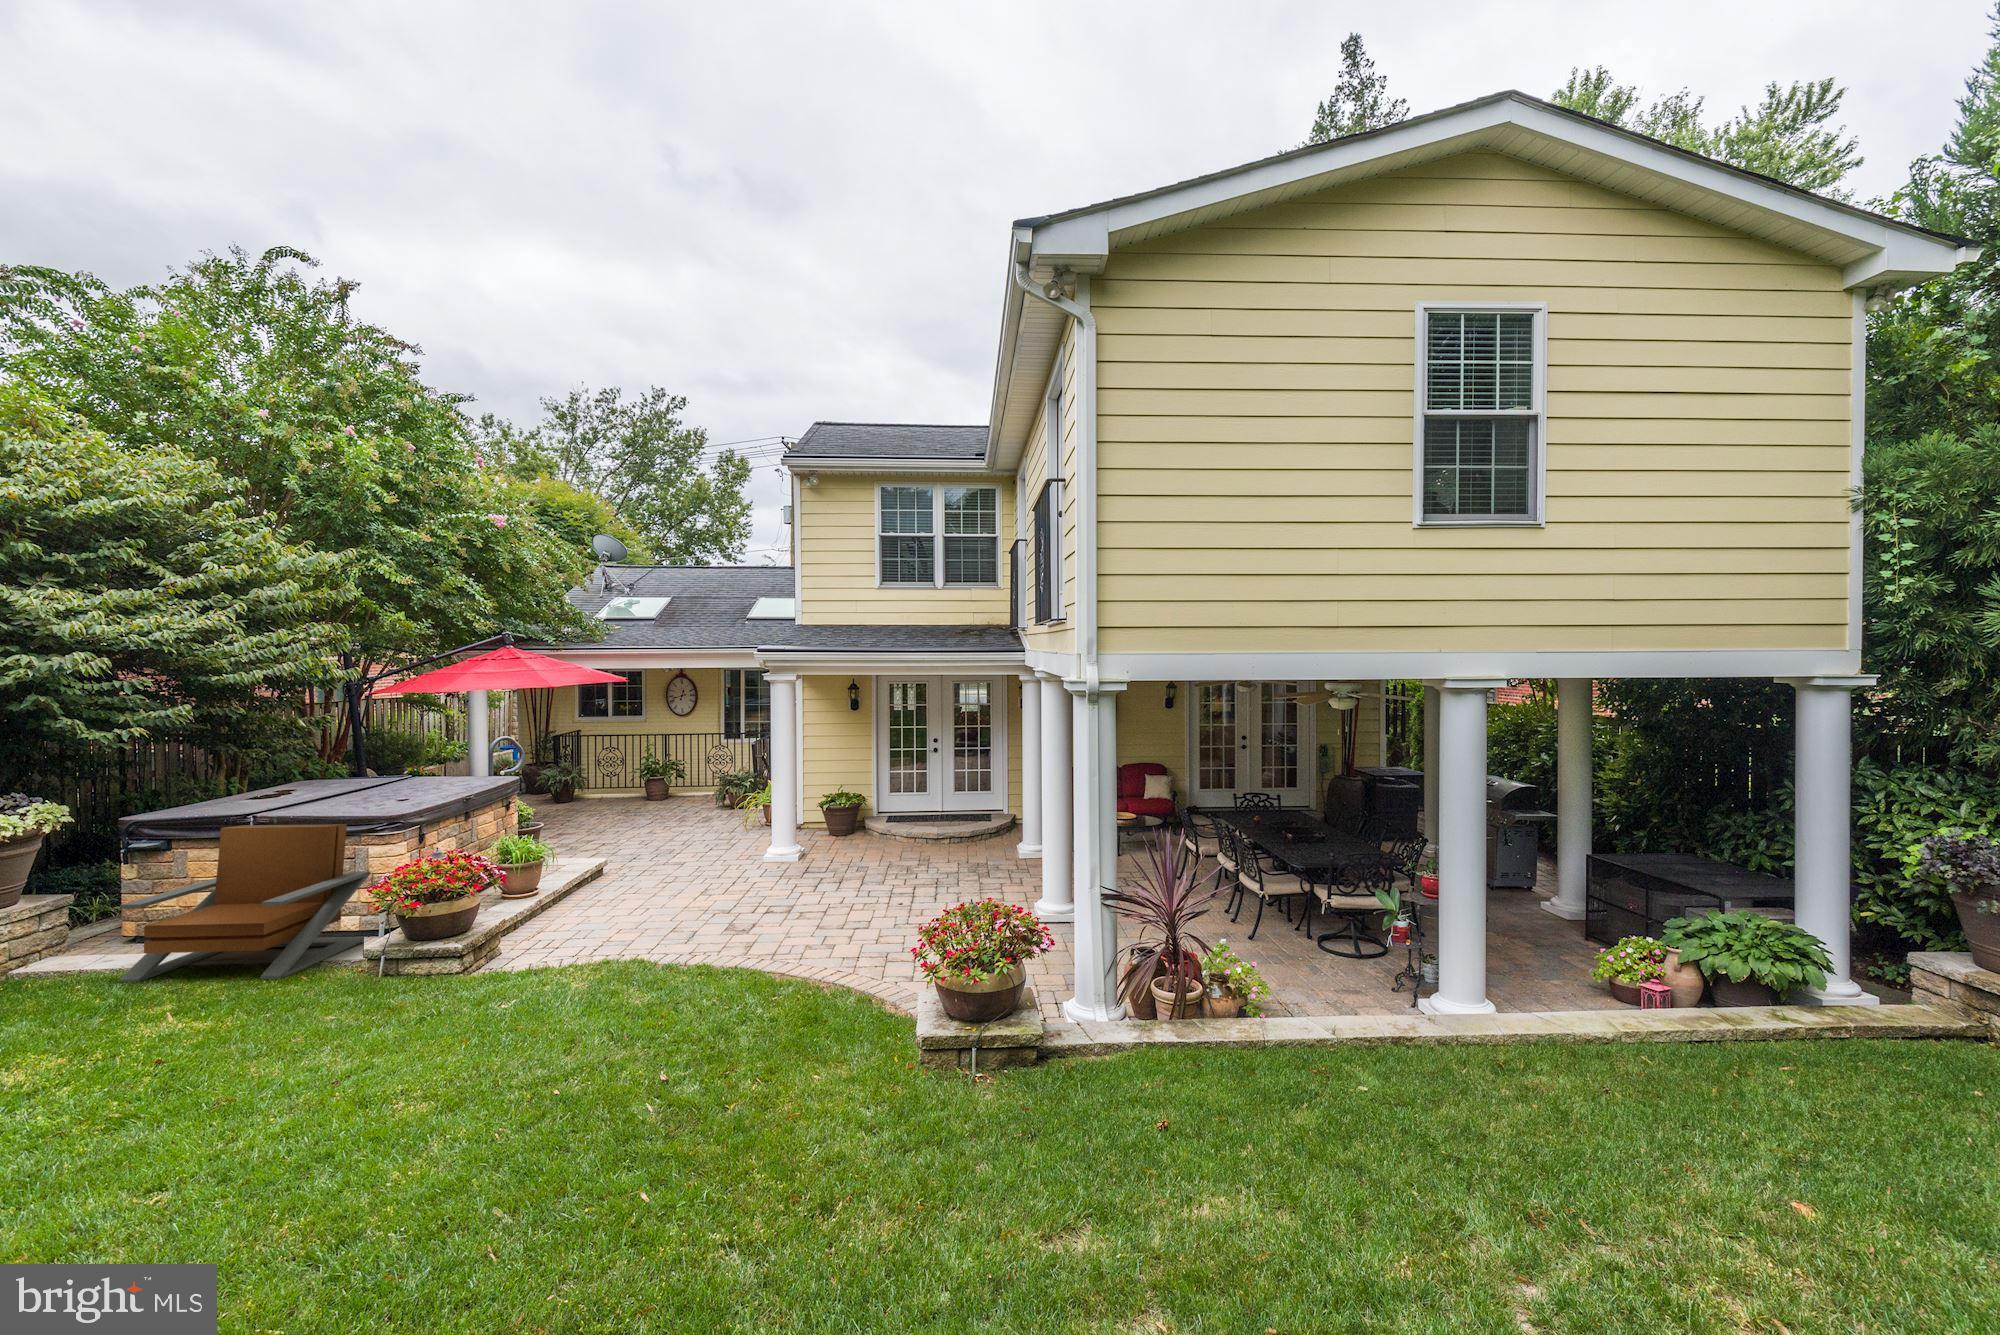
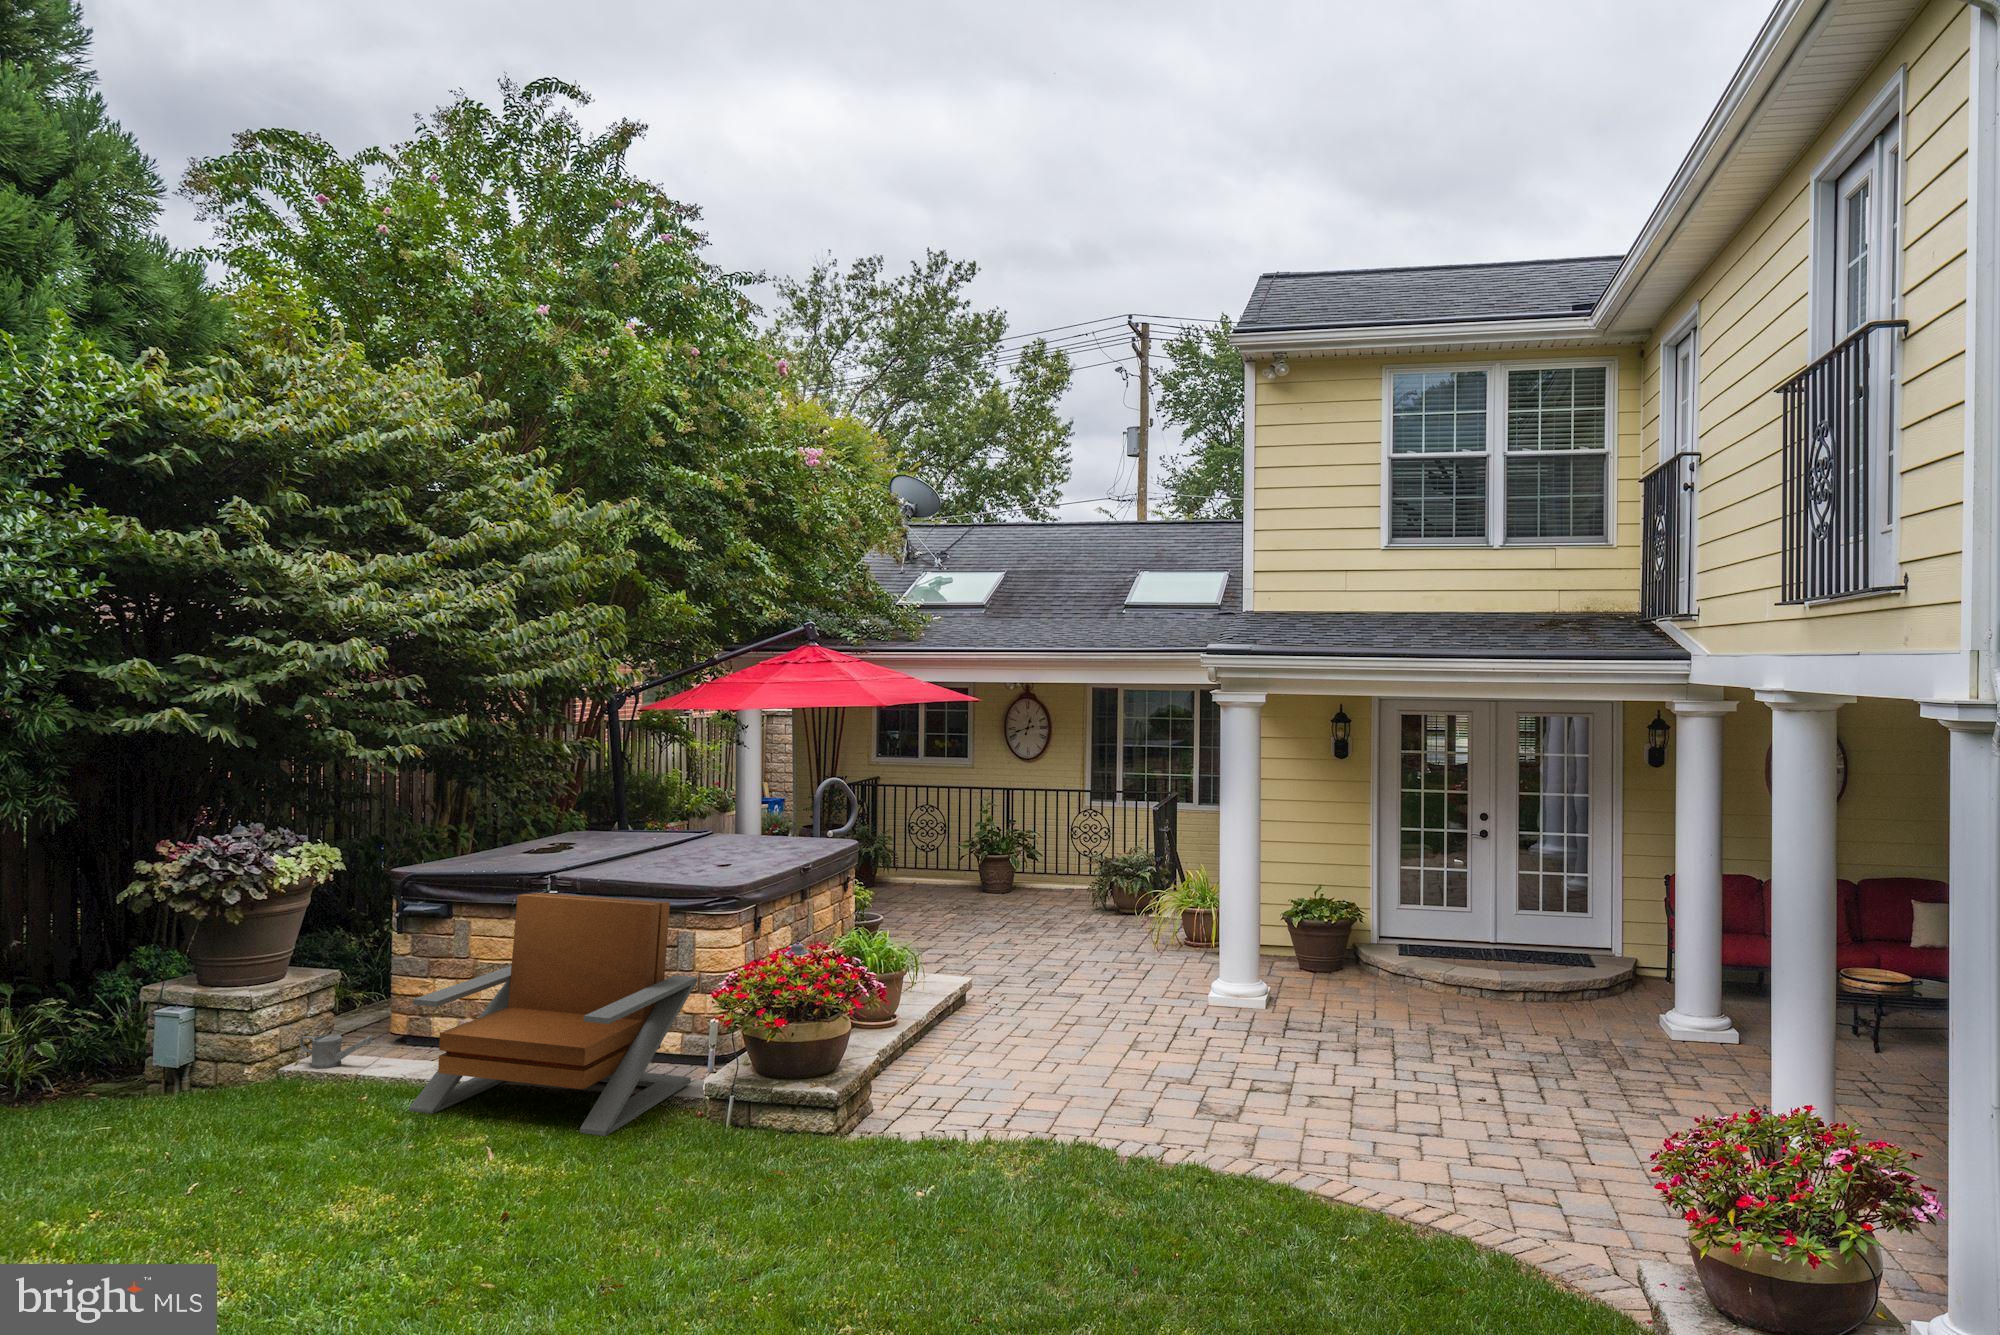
watering can: none [29,936,97,964] -> present [300,1034,372,1069]

